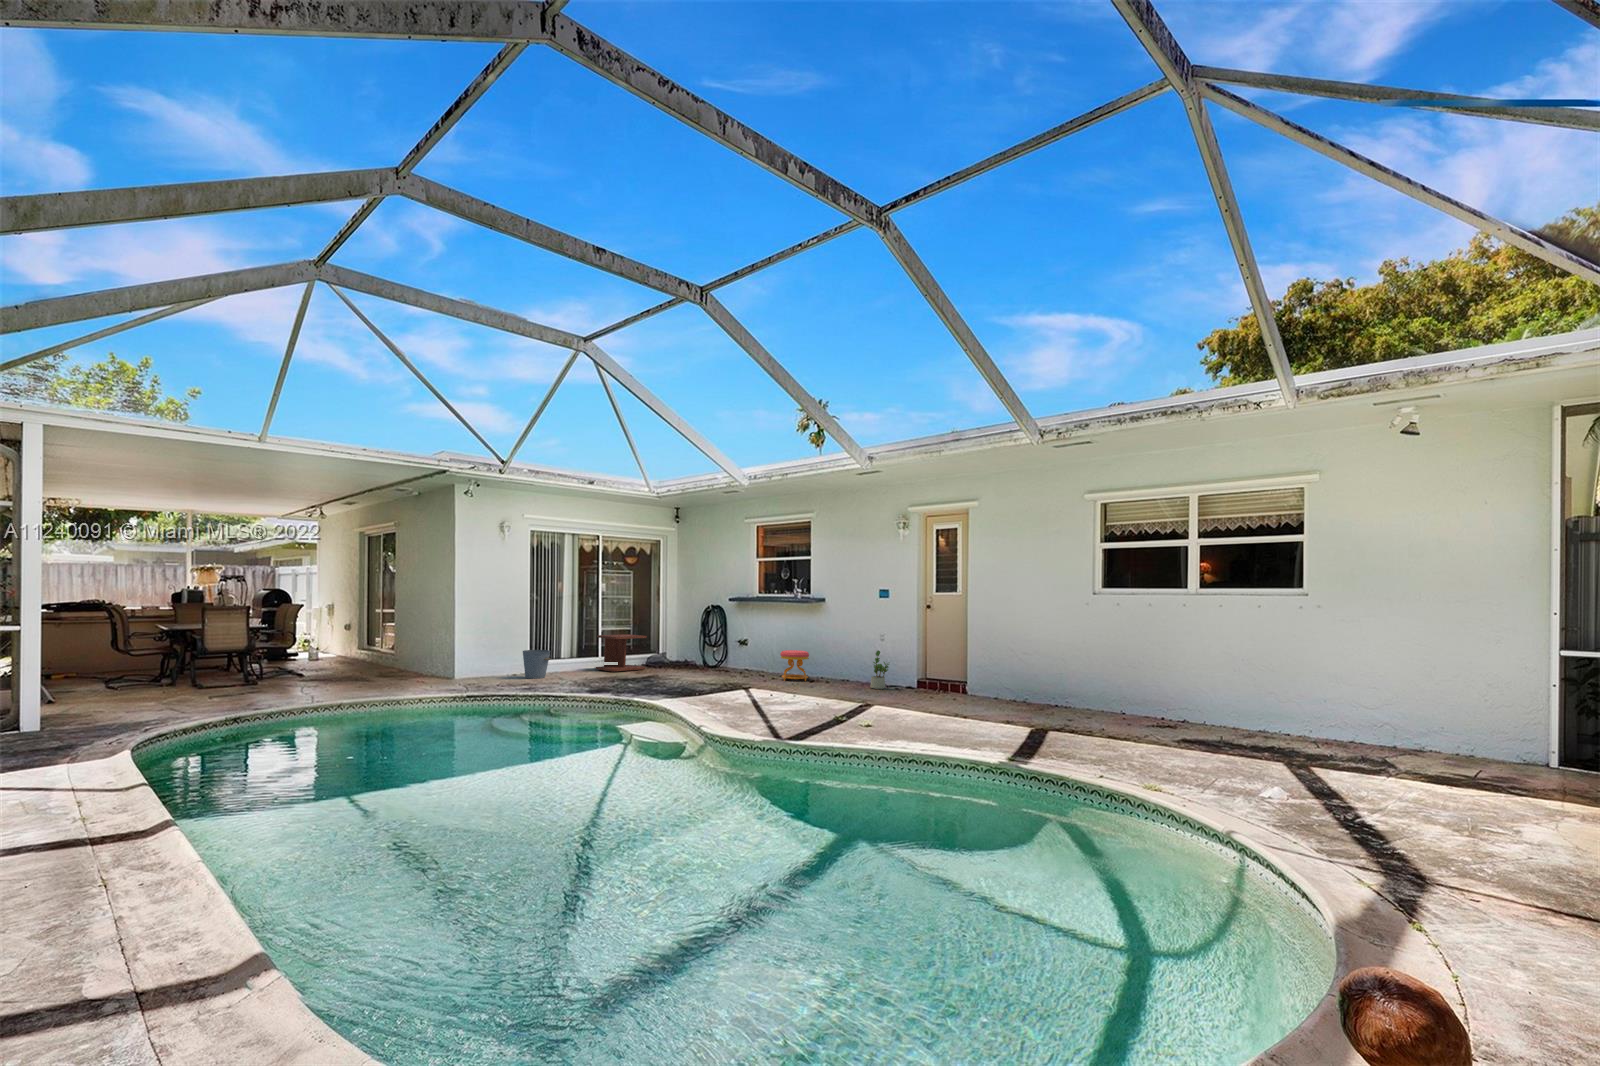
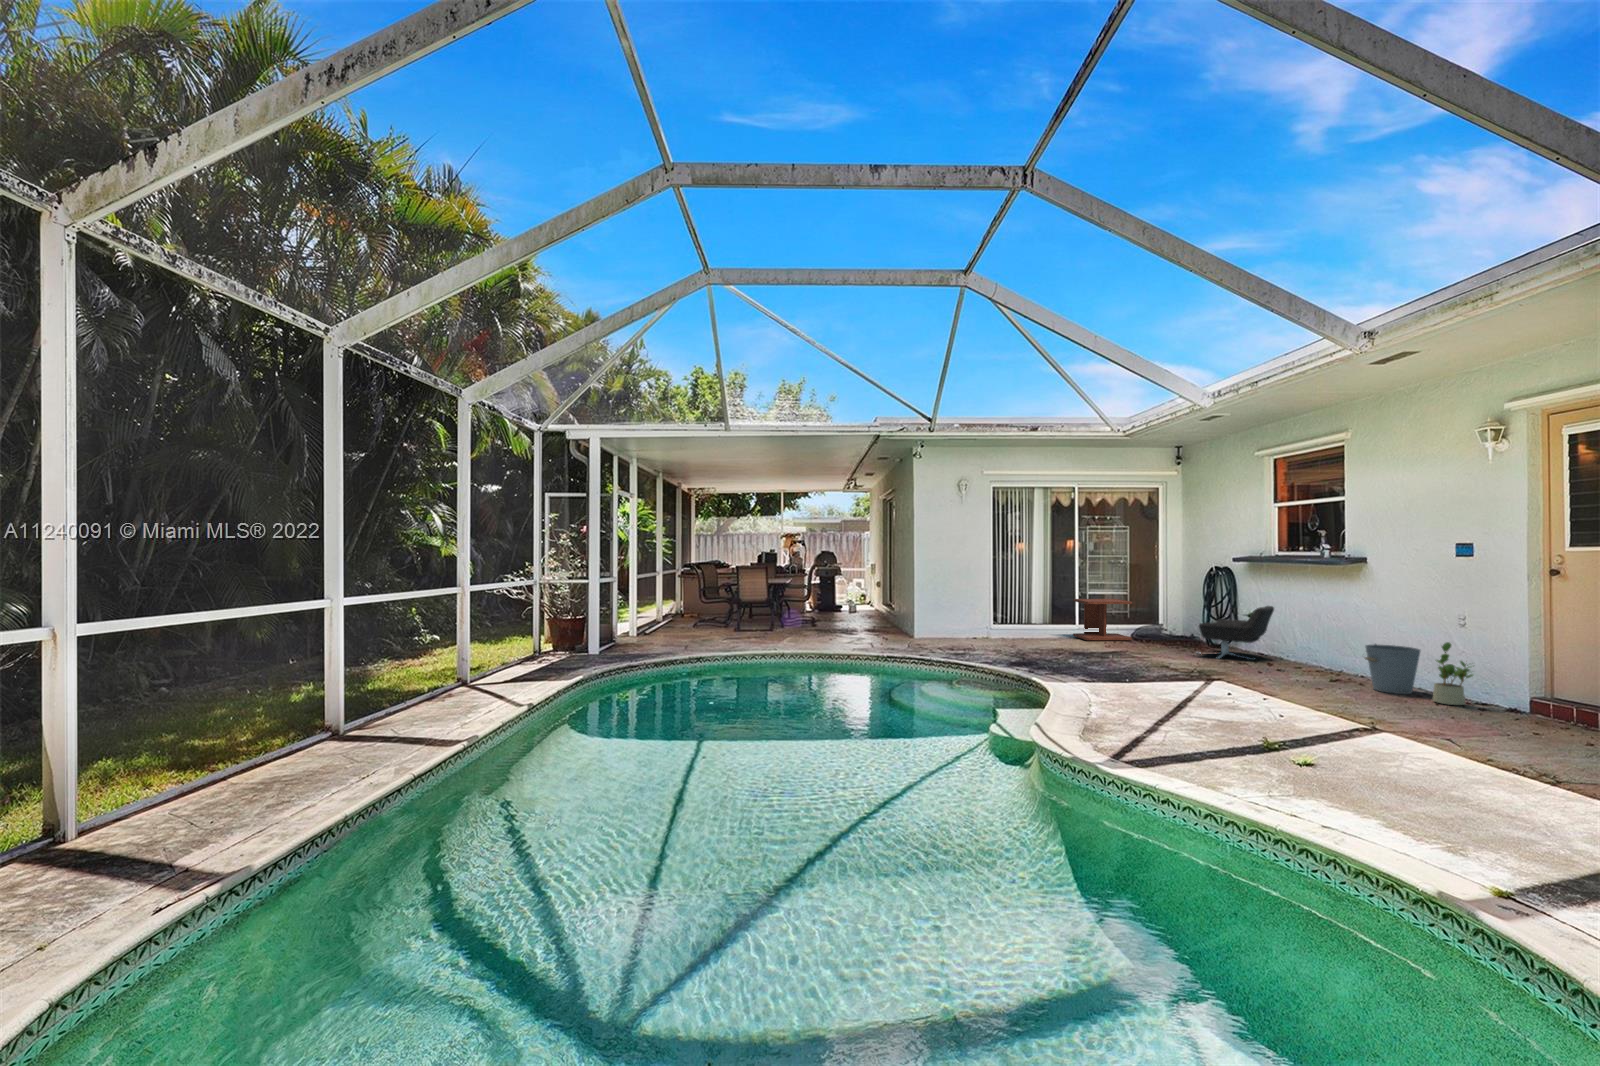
lounge chair: none [706,634,758,677] -> present [1199,606,1274,658]
bucket: present [523,650,551,679] -> present [1365,644,1420,694]
stool: present [780,650,809,681] -> none [1291,631,1342,677]

